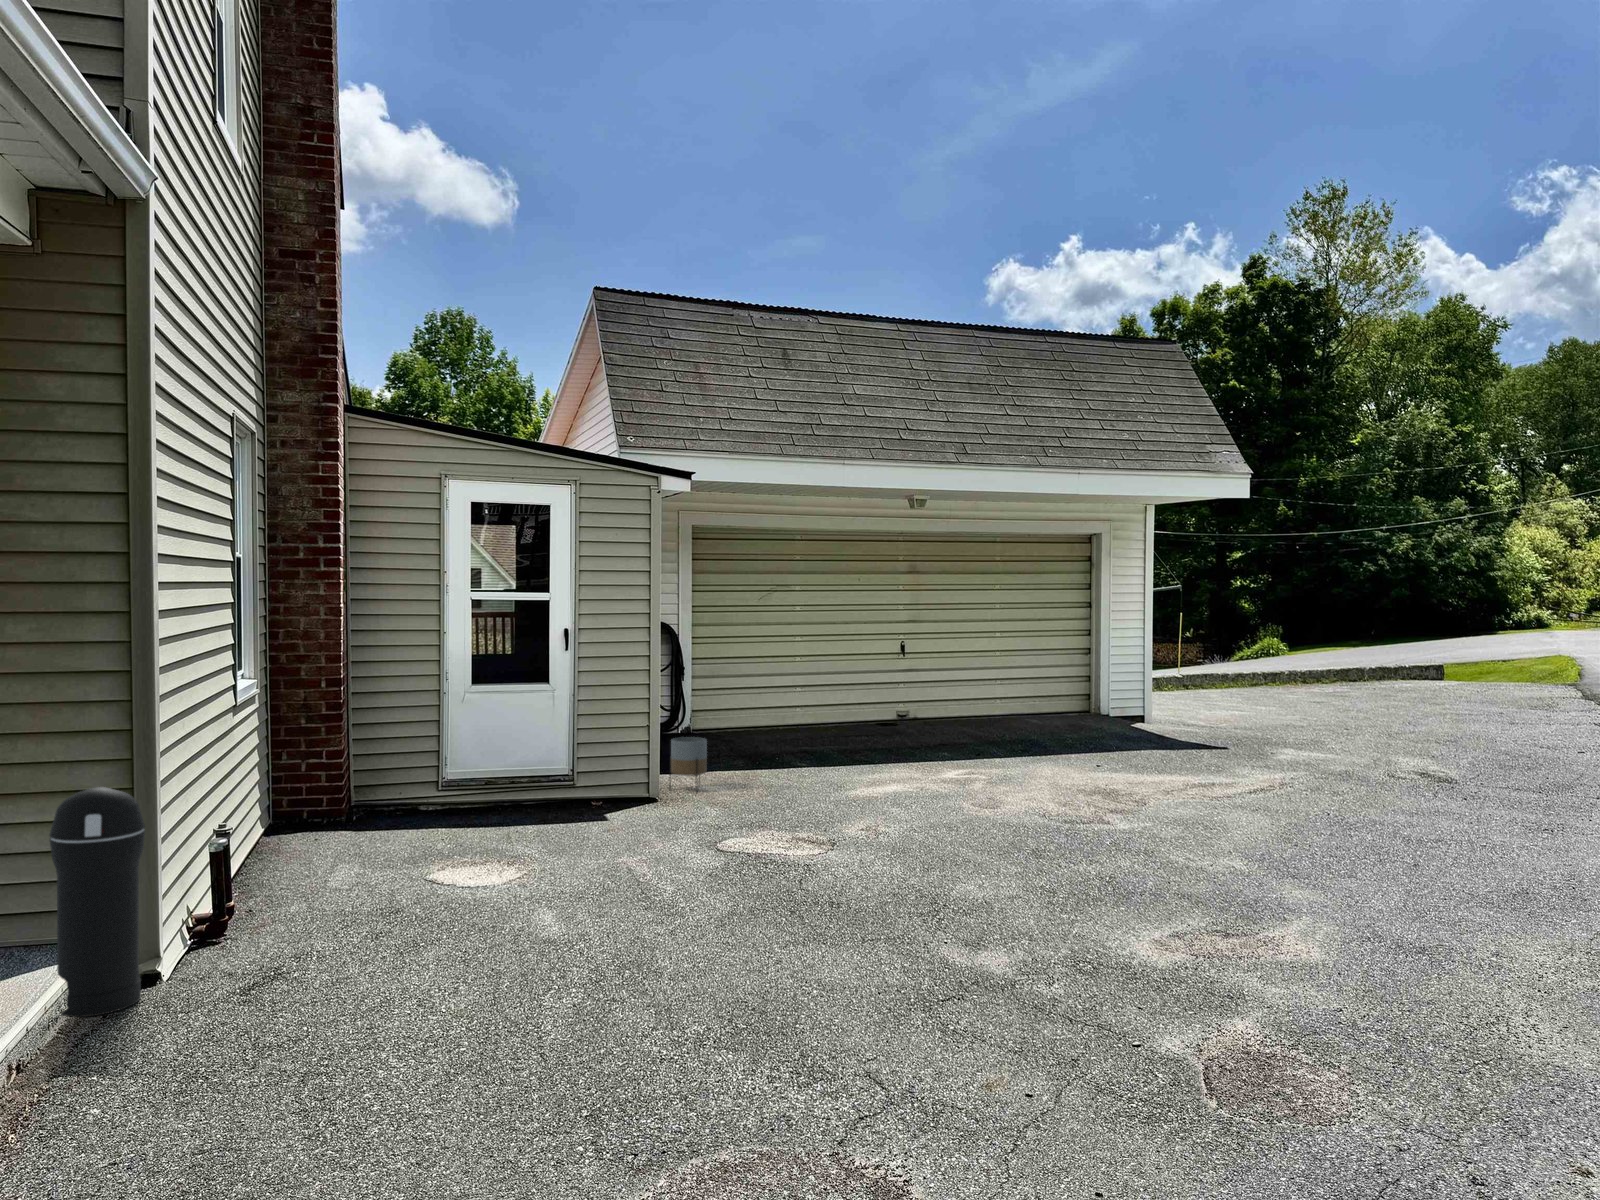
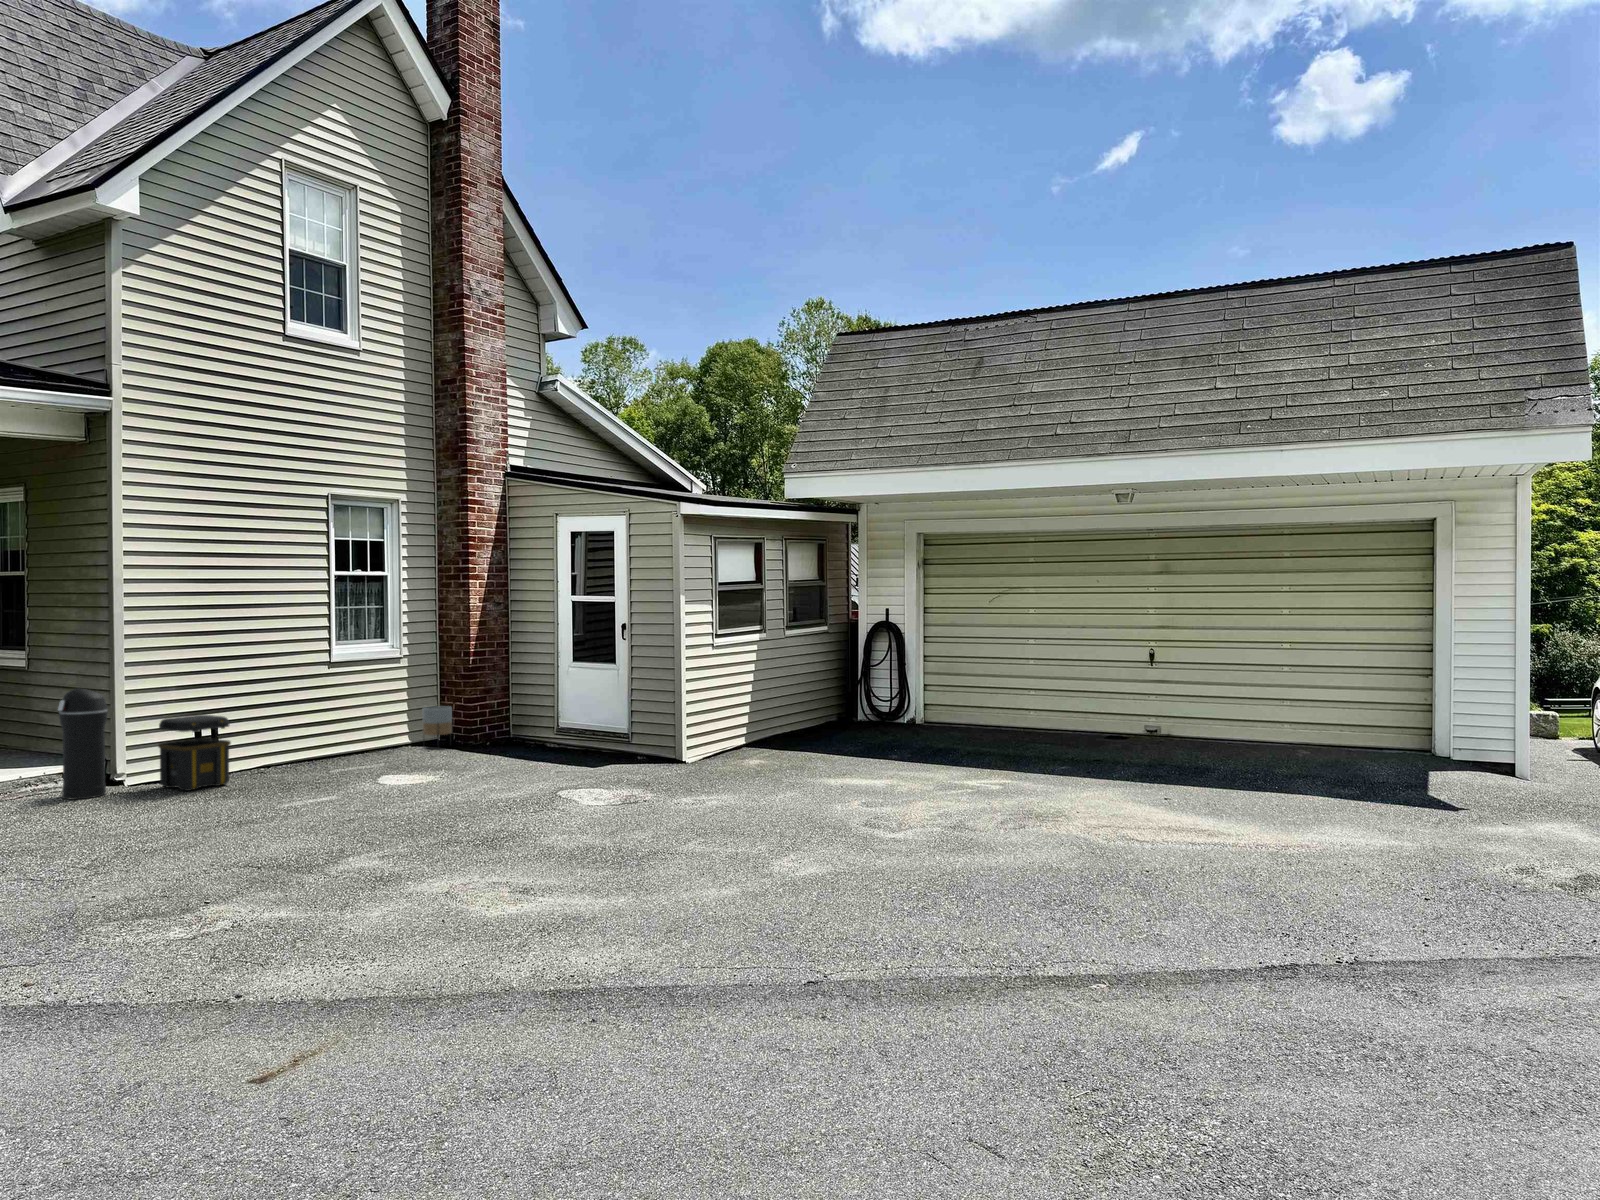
planter: present [669,737,707,777] -> present [423,706,452,735]
toolbox: none [168,811,279,957] -> present [158,715,231,791]

